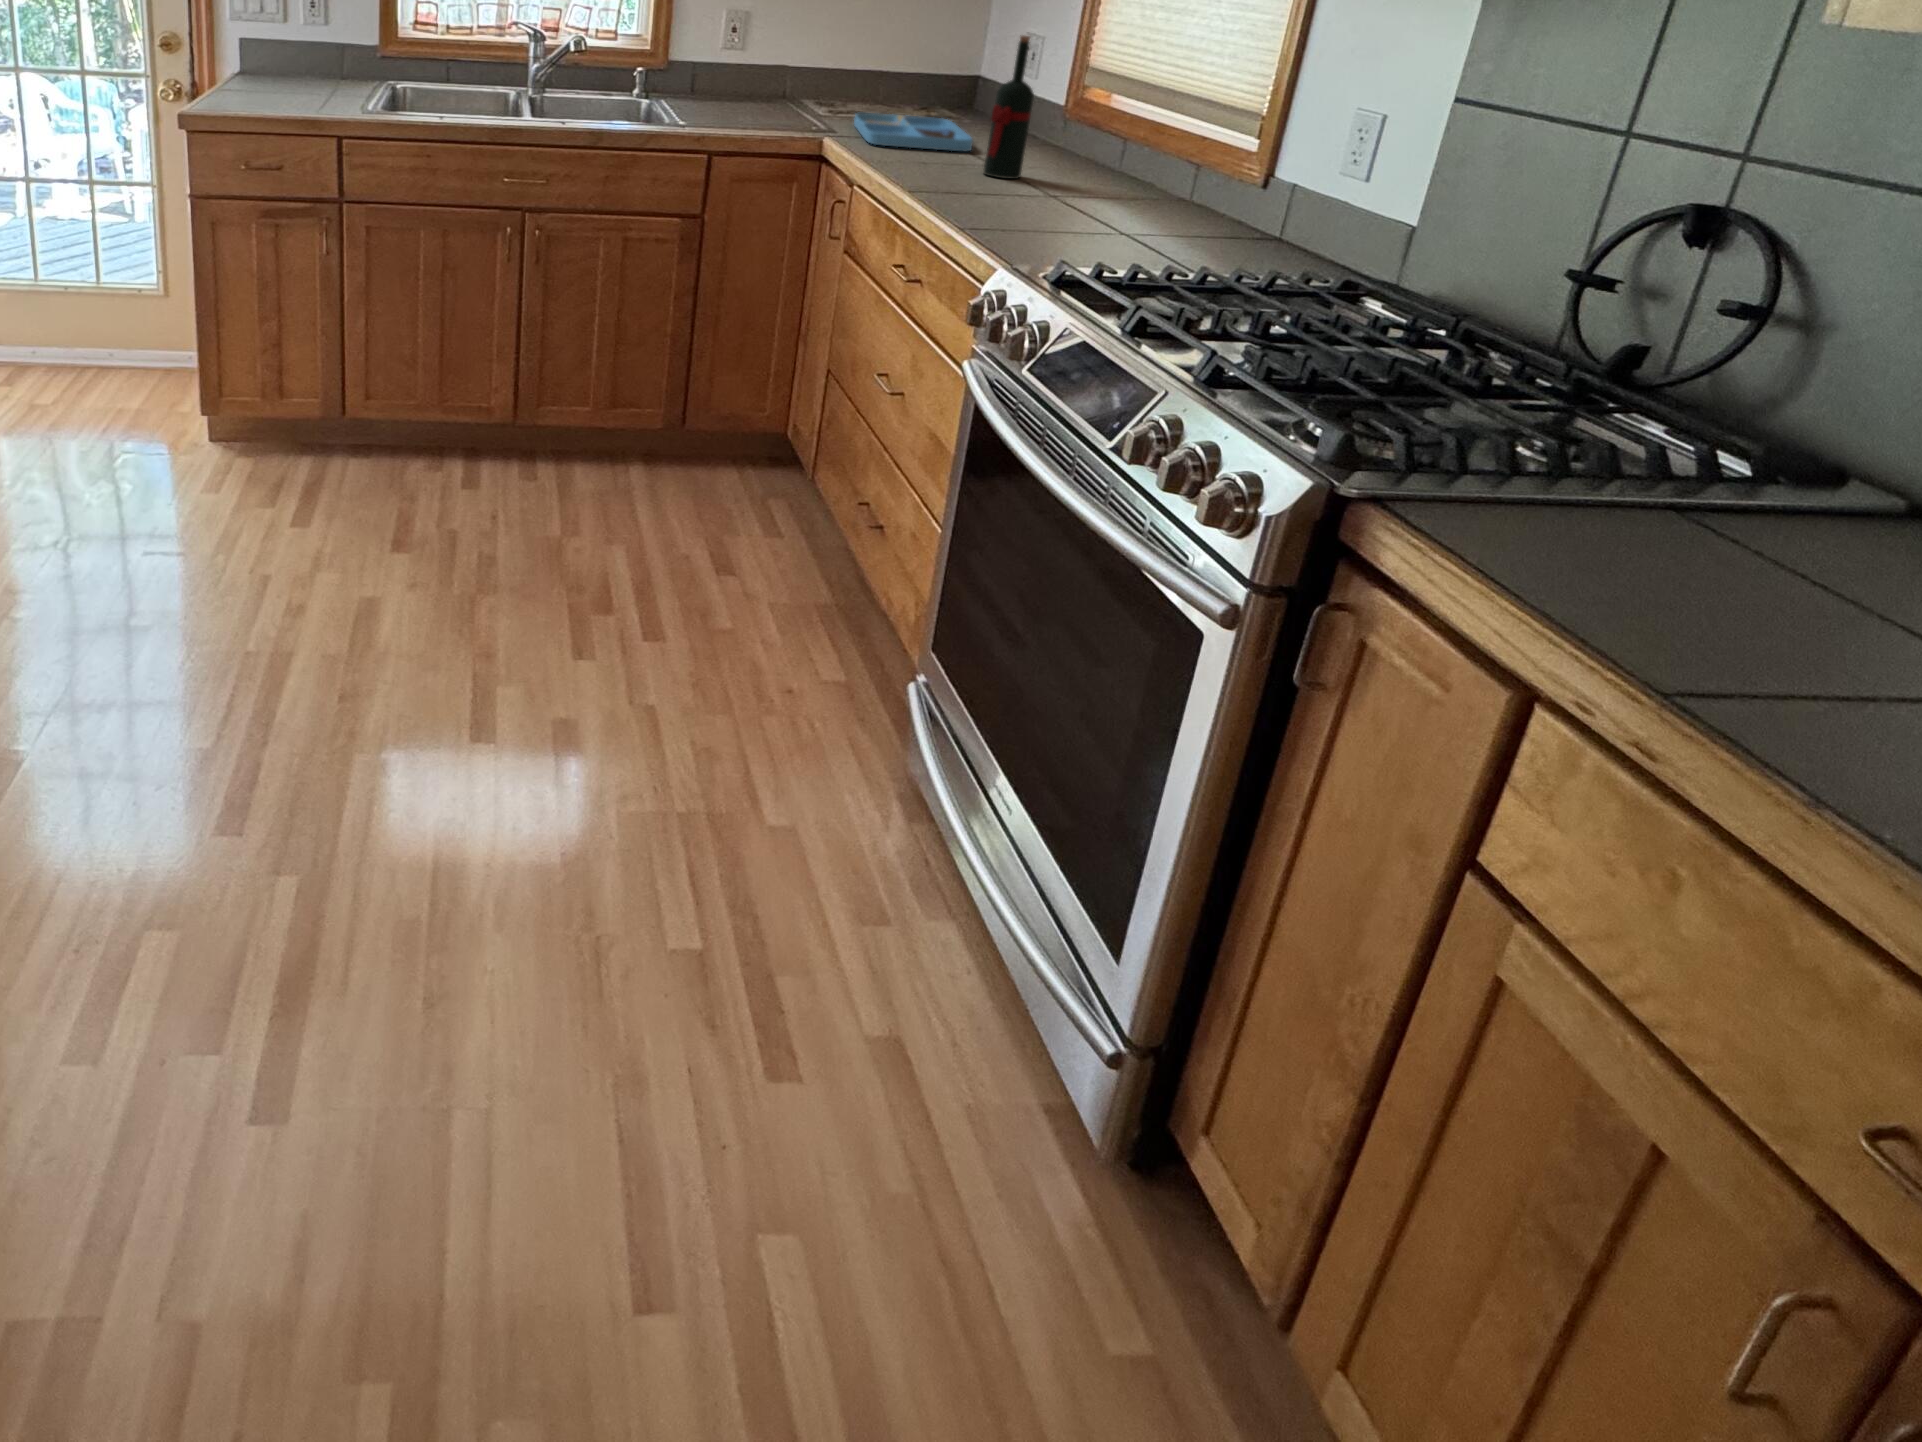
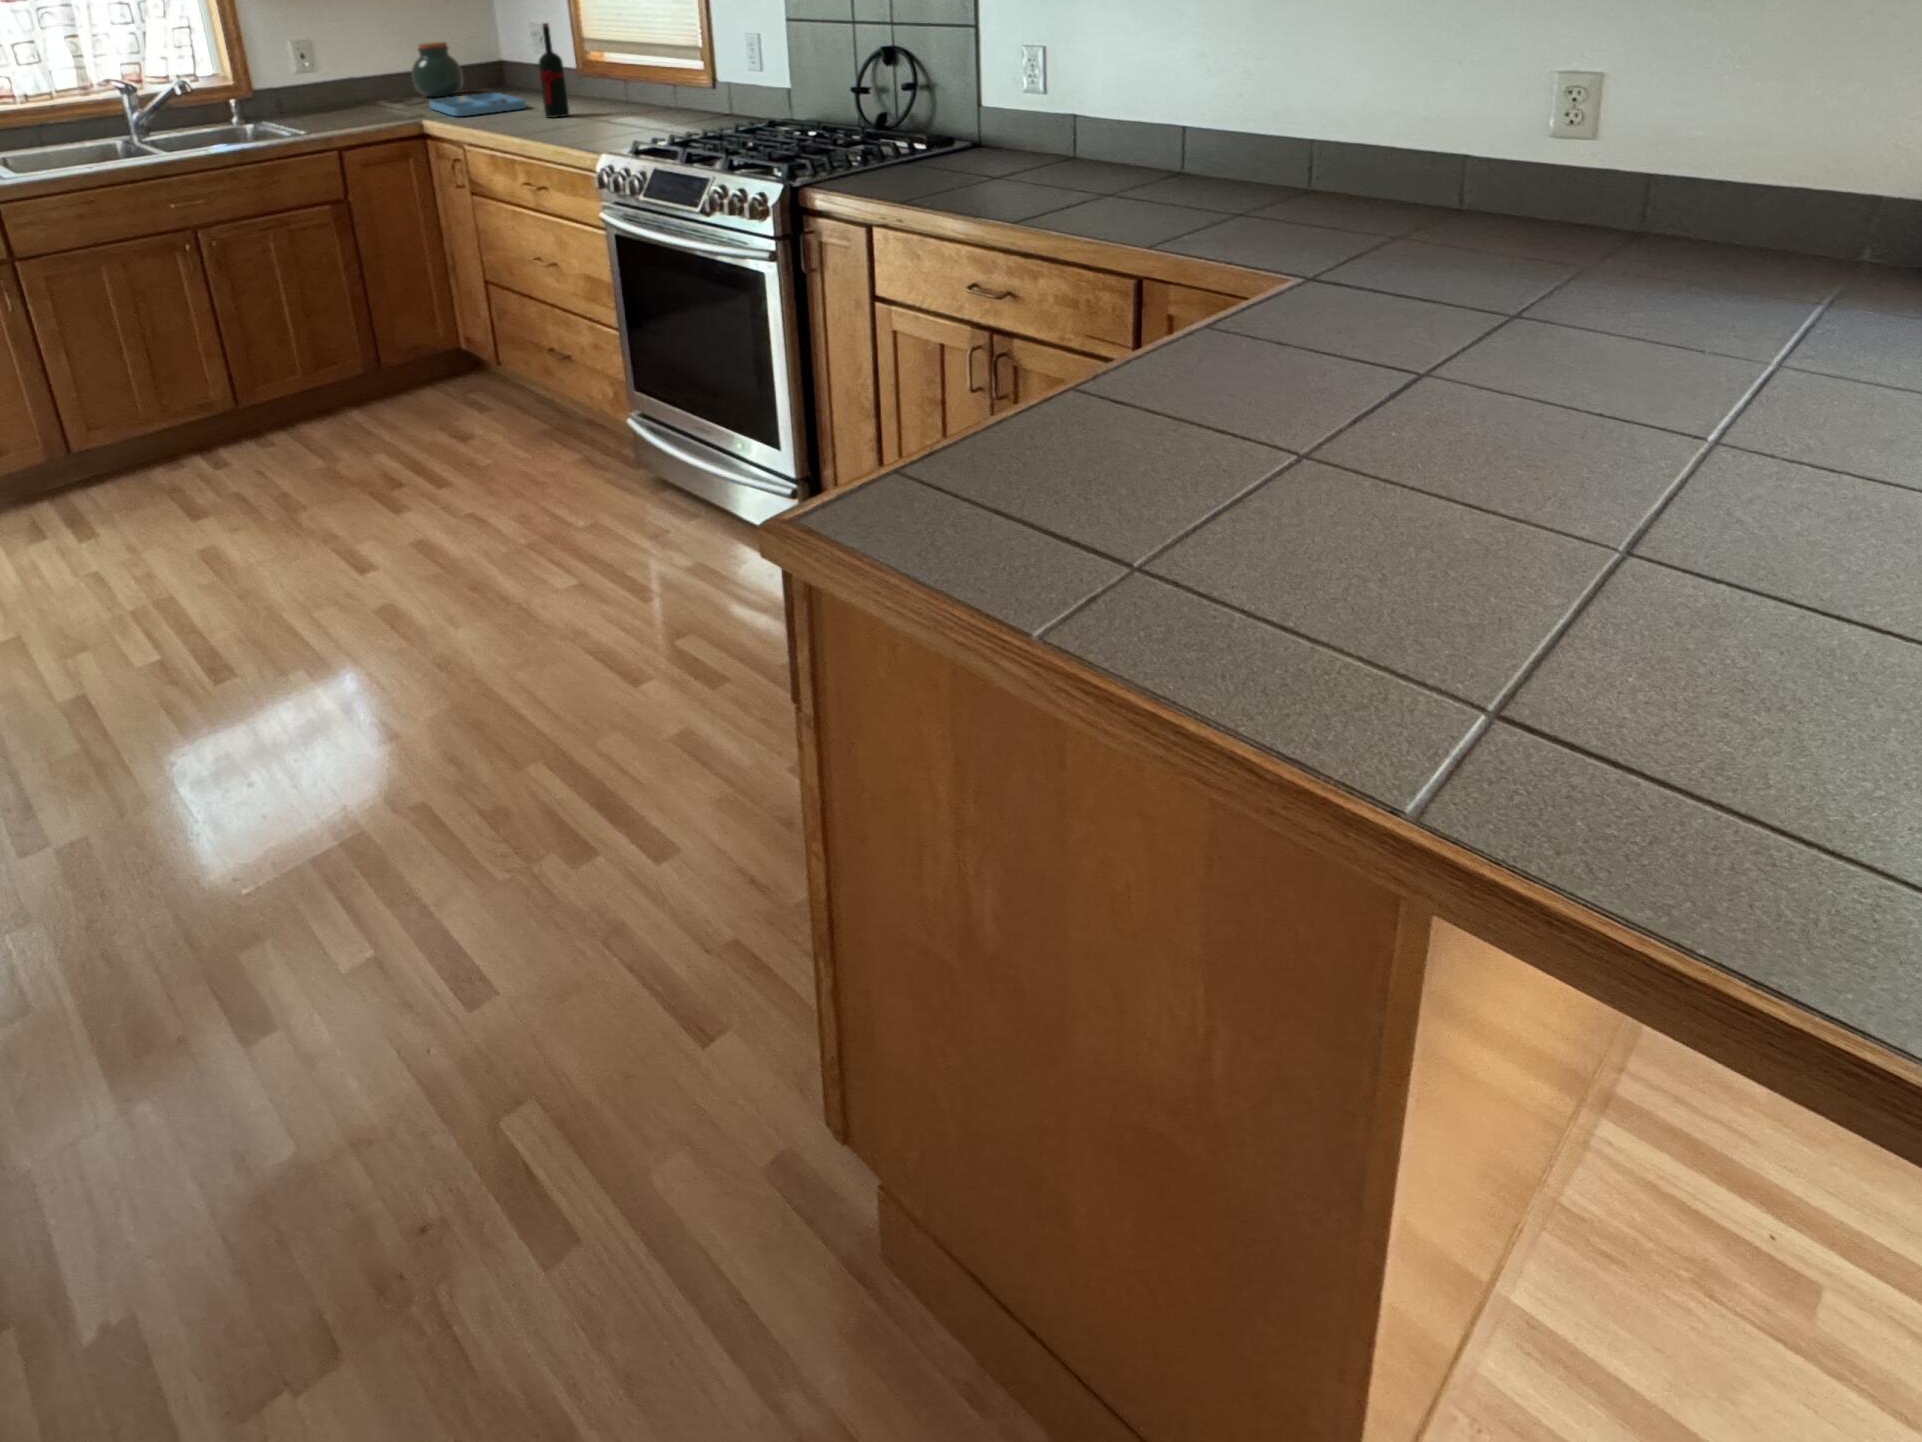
jar: none [858,36,923,109] -> present [412,42,463,97]

